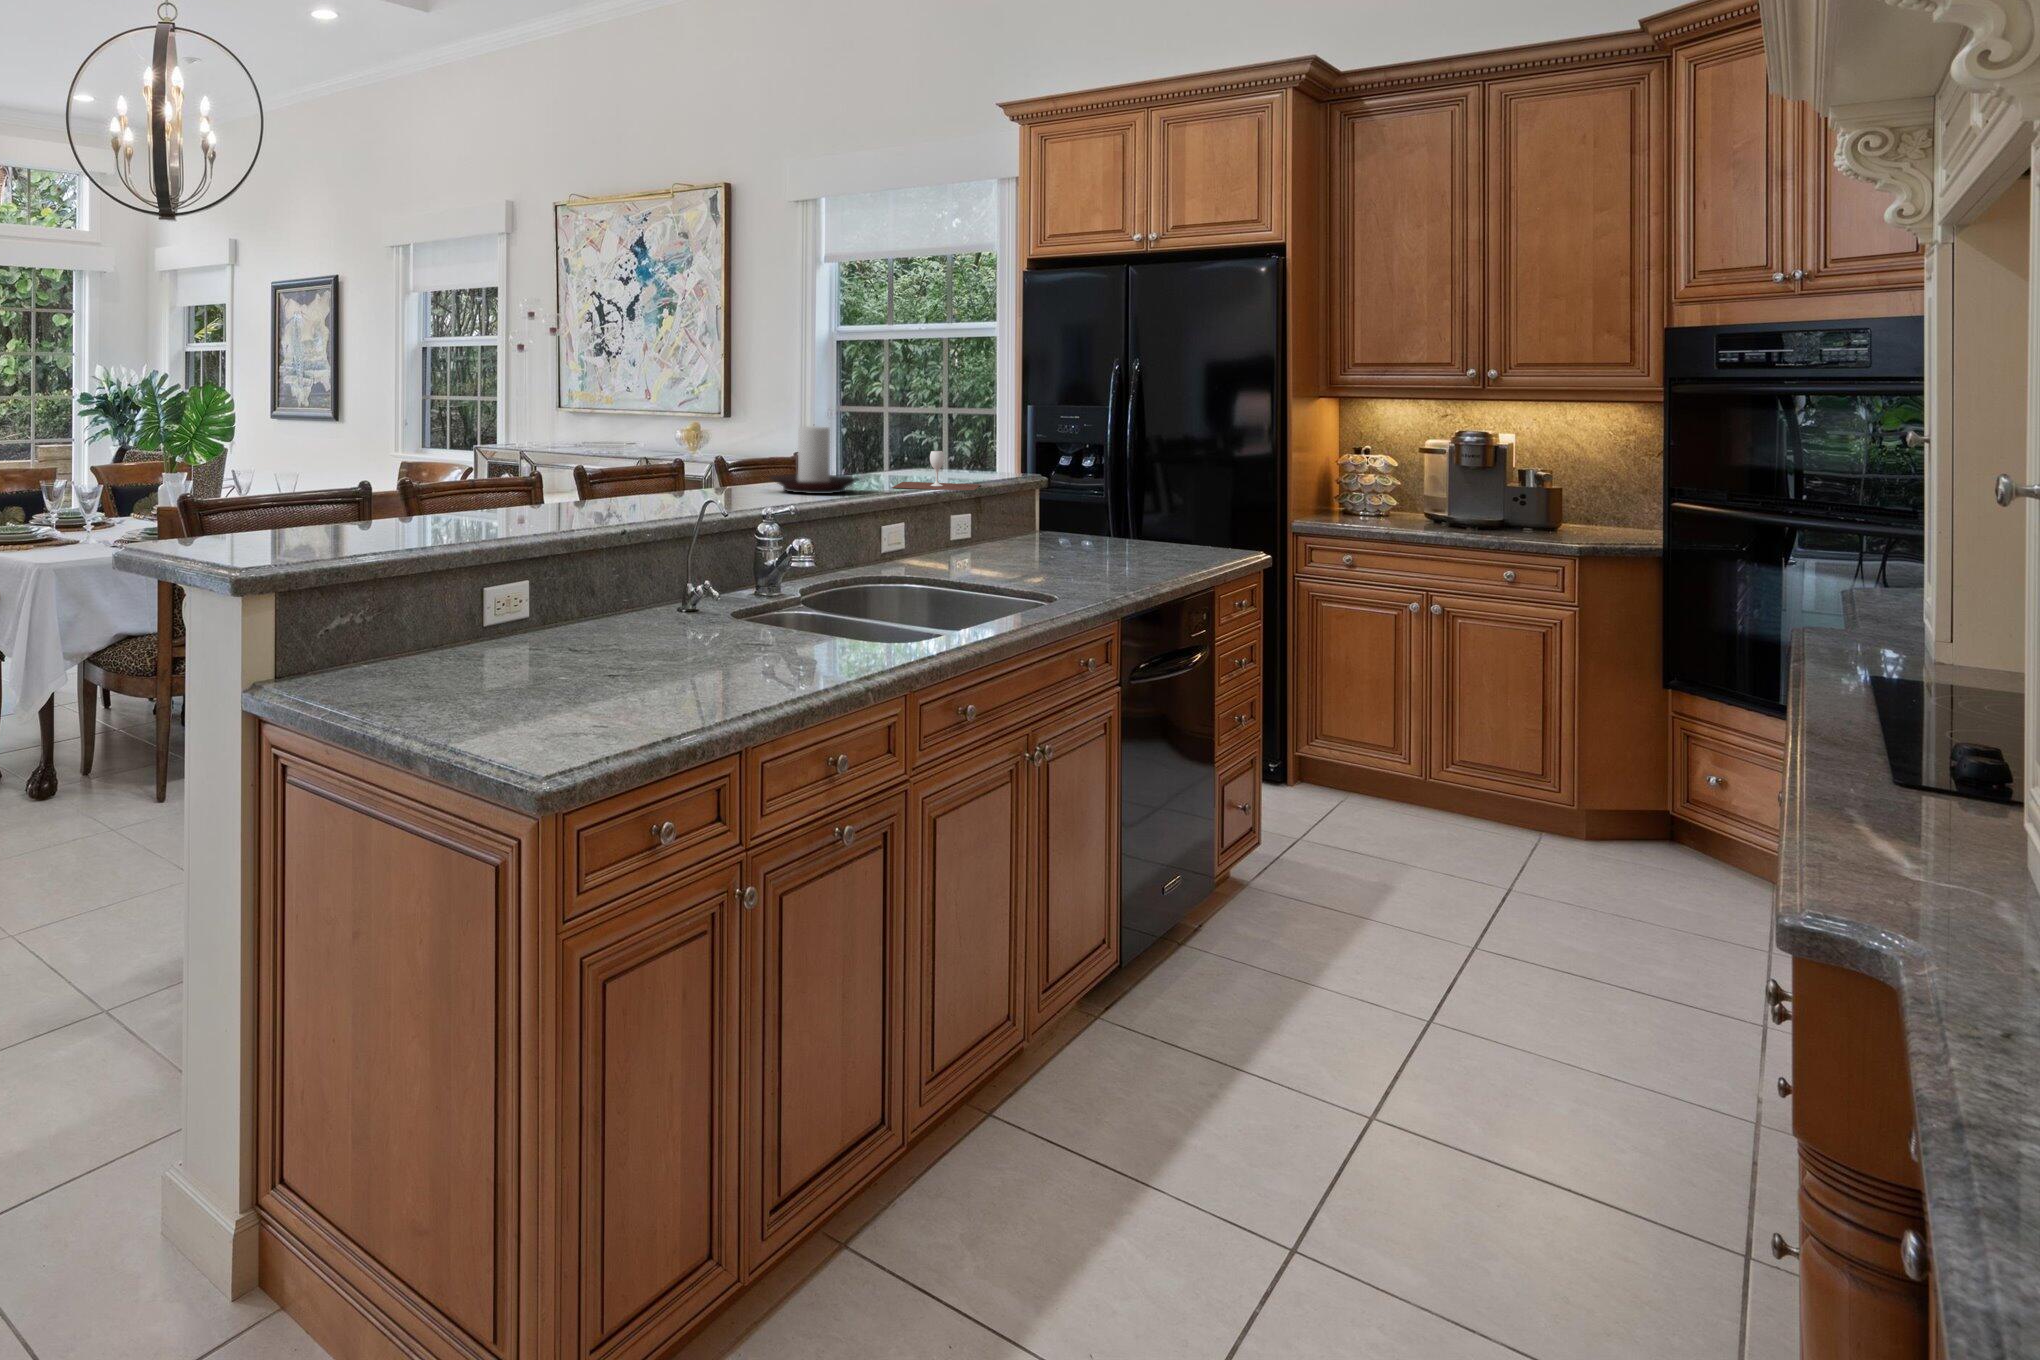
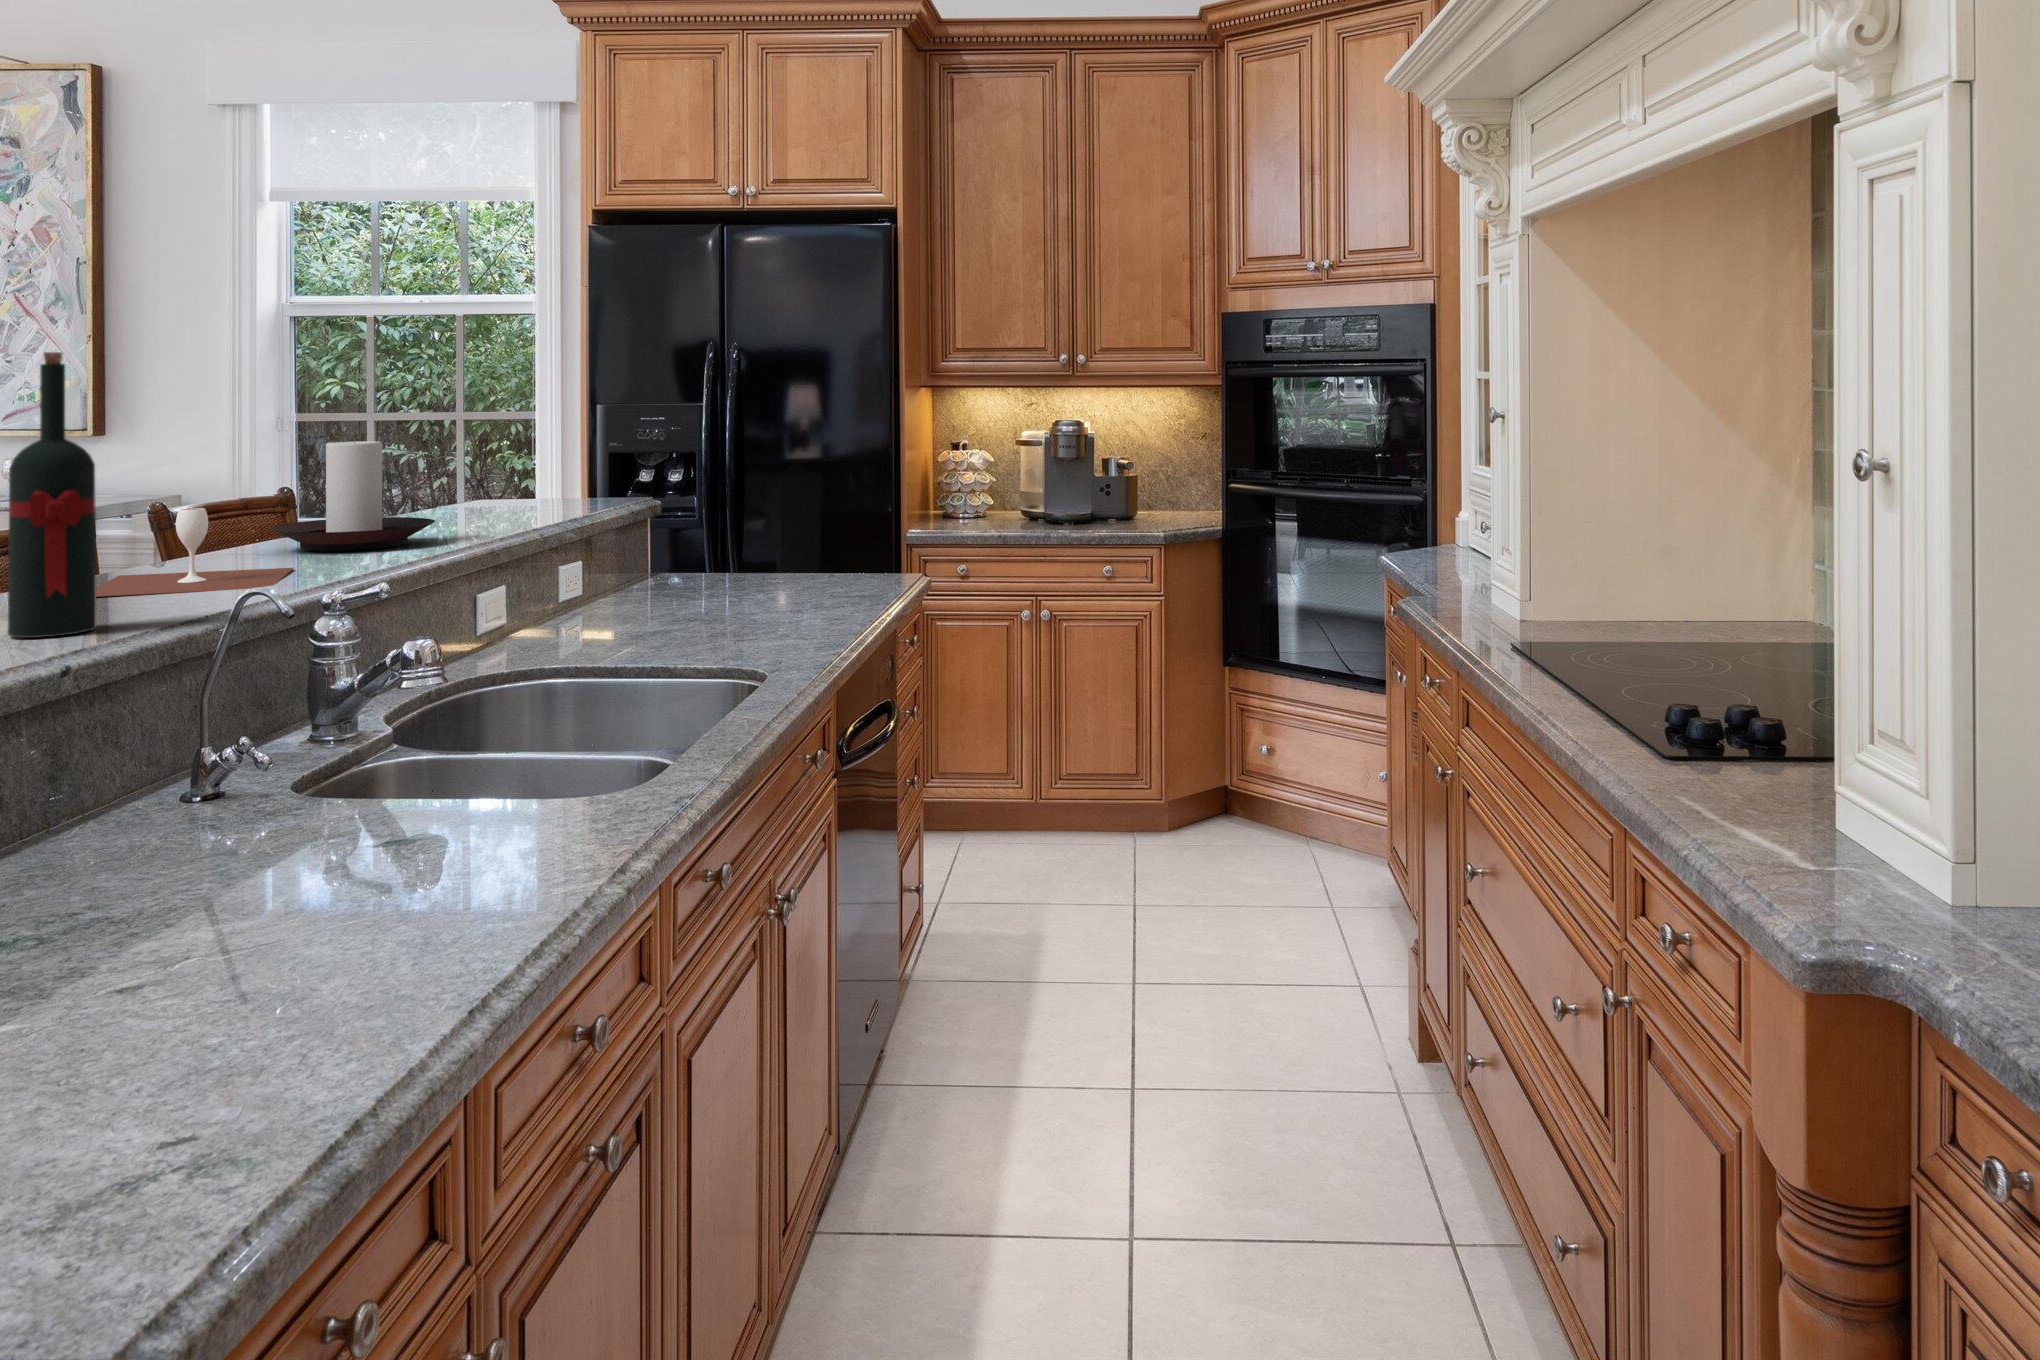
wine bottle: none [611,375,648,518] -> present [8,352,97,638]
wine glass: present [892,451,980,490] -> present [96,508,294,597]

